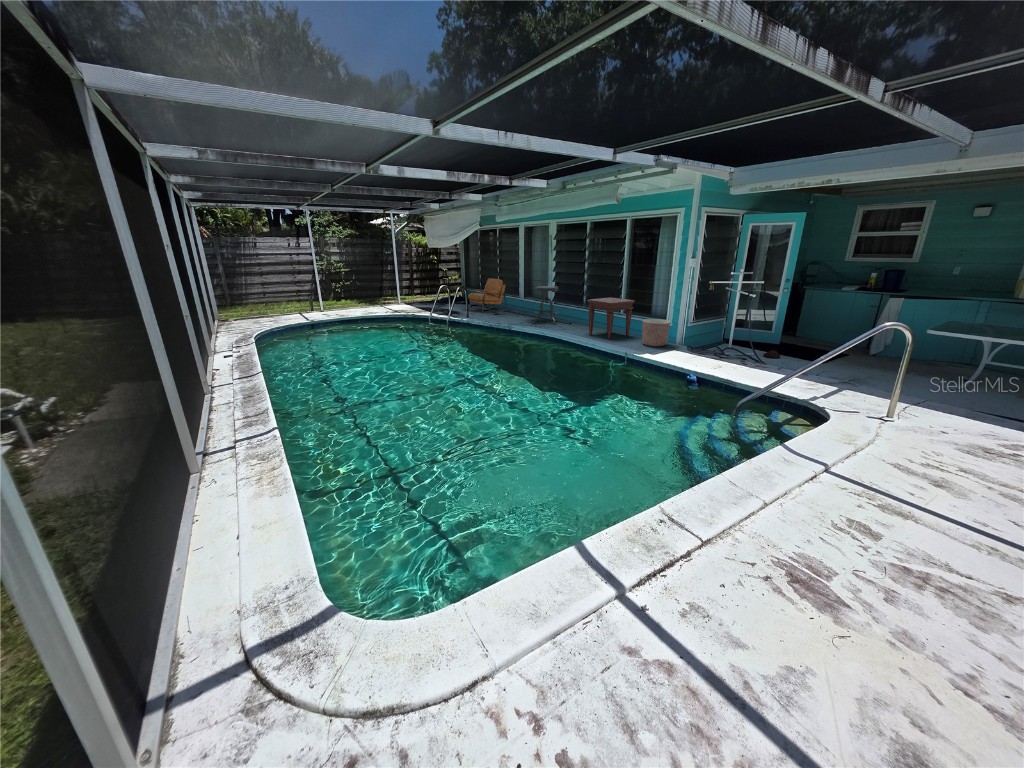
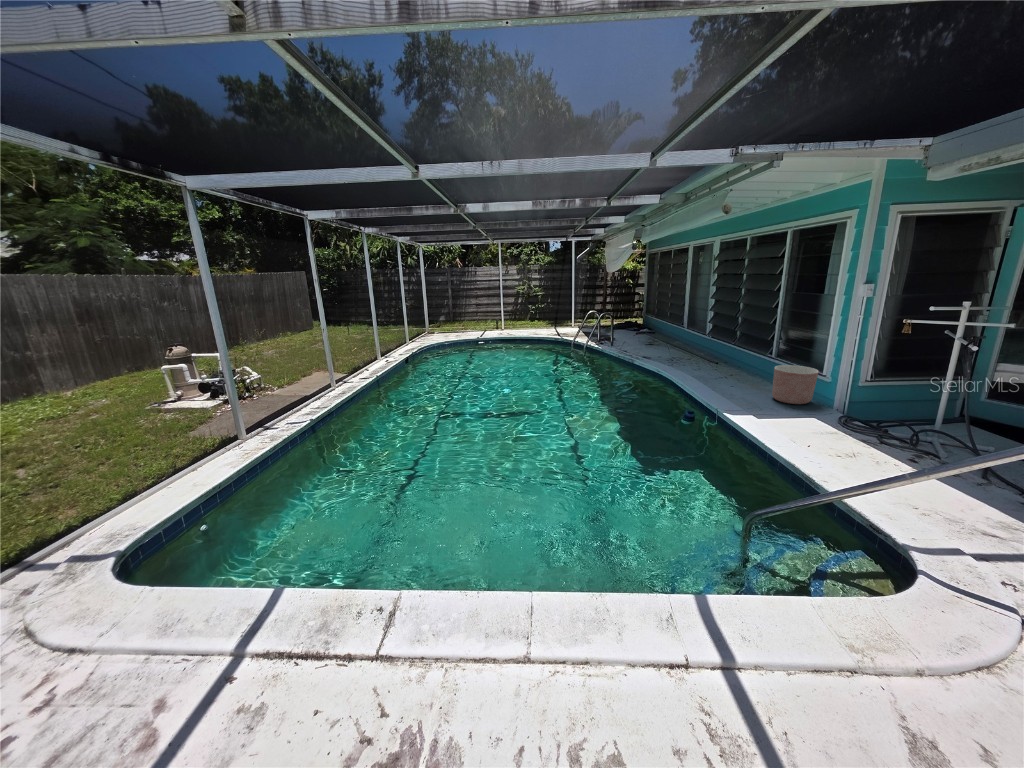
chair: present [468,278,507,313] -> none [633,304,674,339]
stool: present [534,286,558,324] -> none [675,315,711,359]
side table: present [587,297,635,339] -> none [719,333,785,385]

